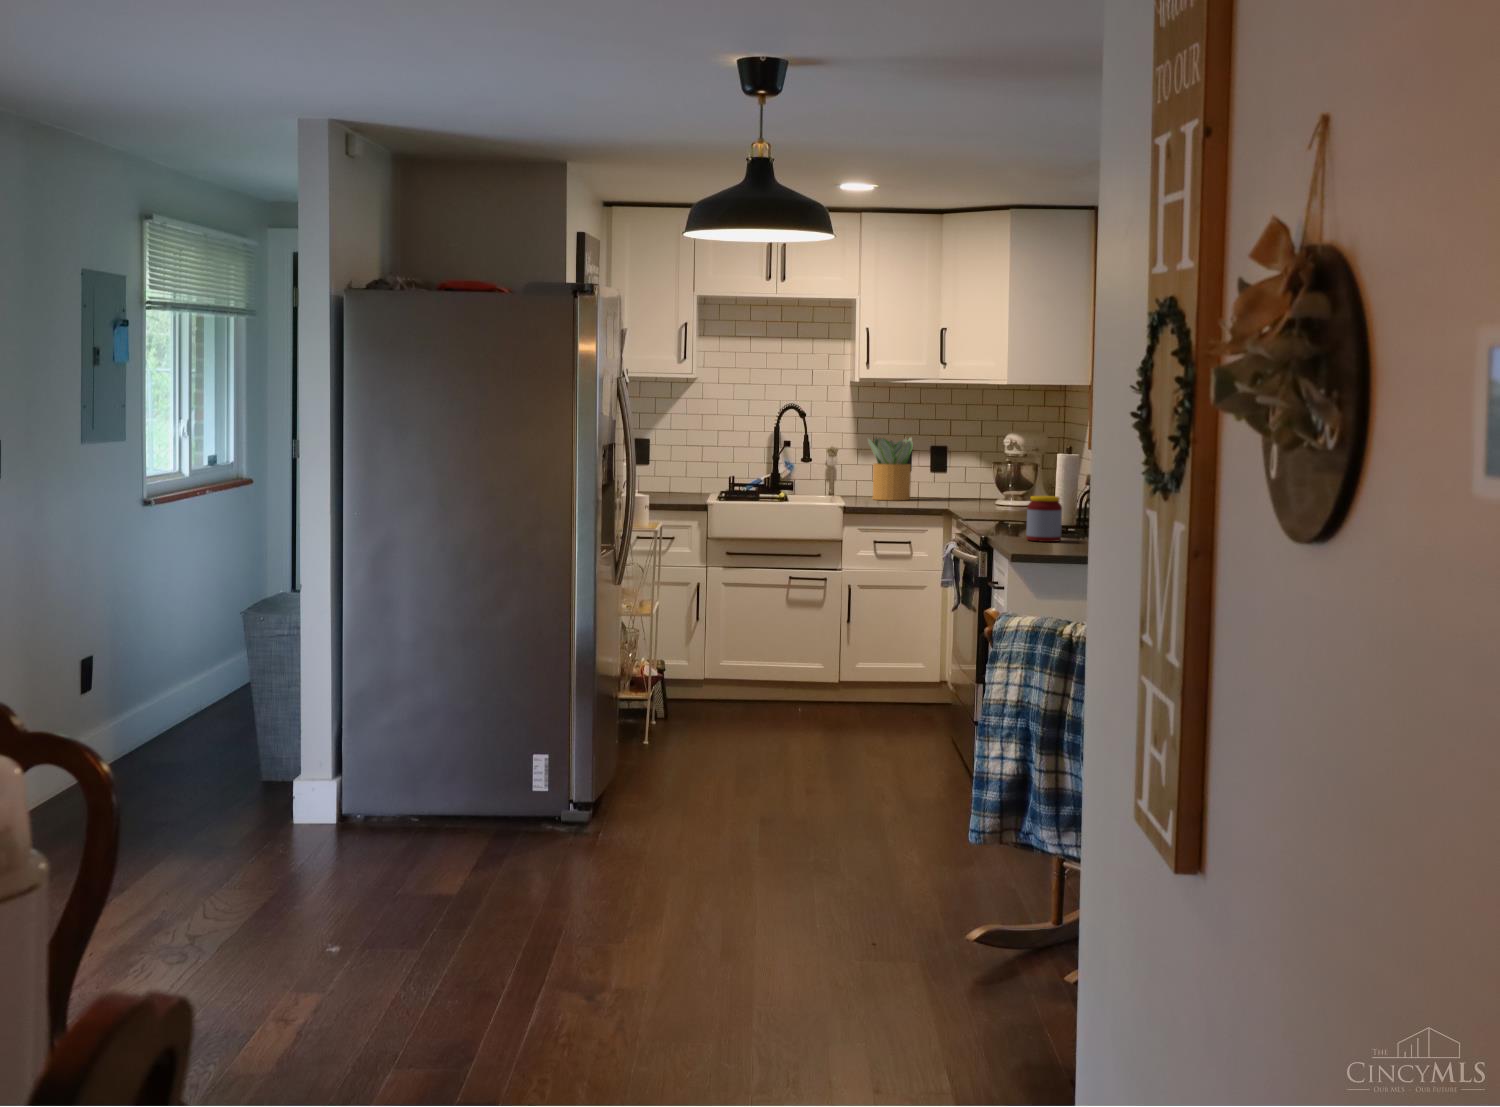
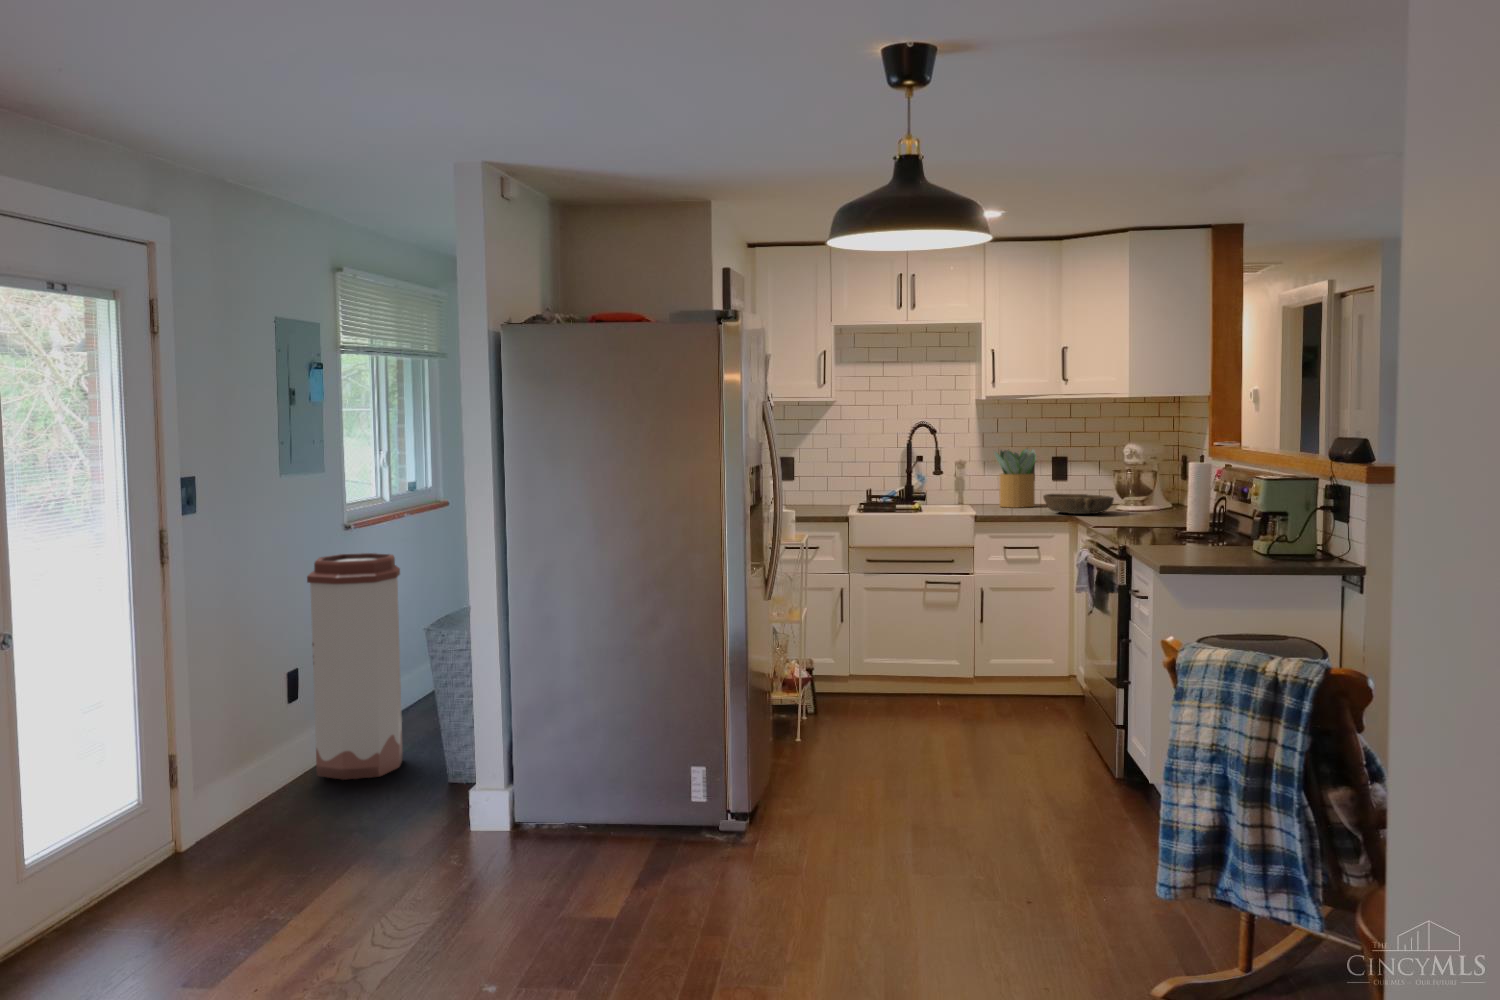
bowl: none [917,486,991,508] -> present [1043,494,1114,514]
jar: present [1026,496,1062,542] -> none [1169,506,1204,551]
trash can: none [111,532,213,776] -> present [307,553,403,780]

